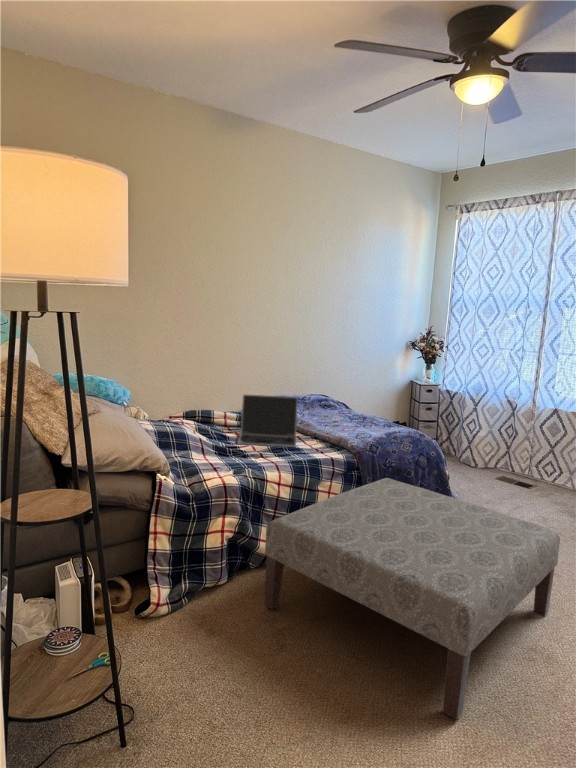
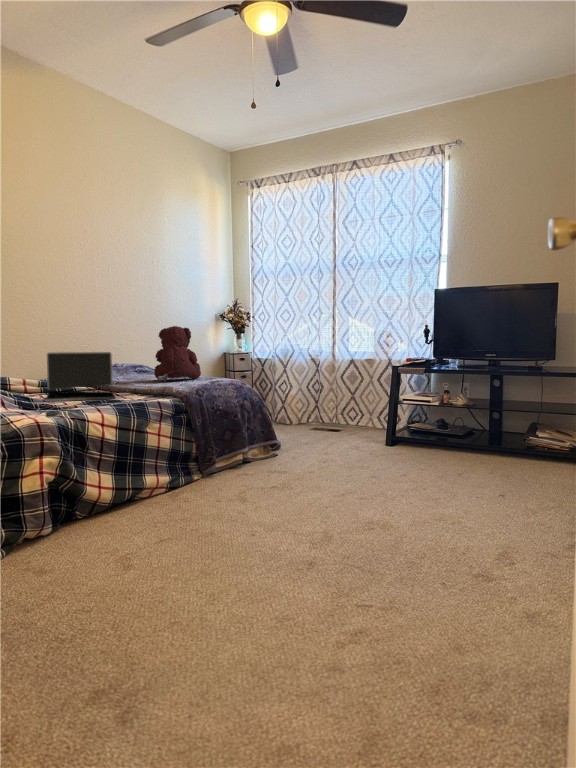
teddy bear: none [336,375,380,431] -> present [154,326,201,382]
ottoman: present [265,478,560,720] -> none [97,409,382,581]

